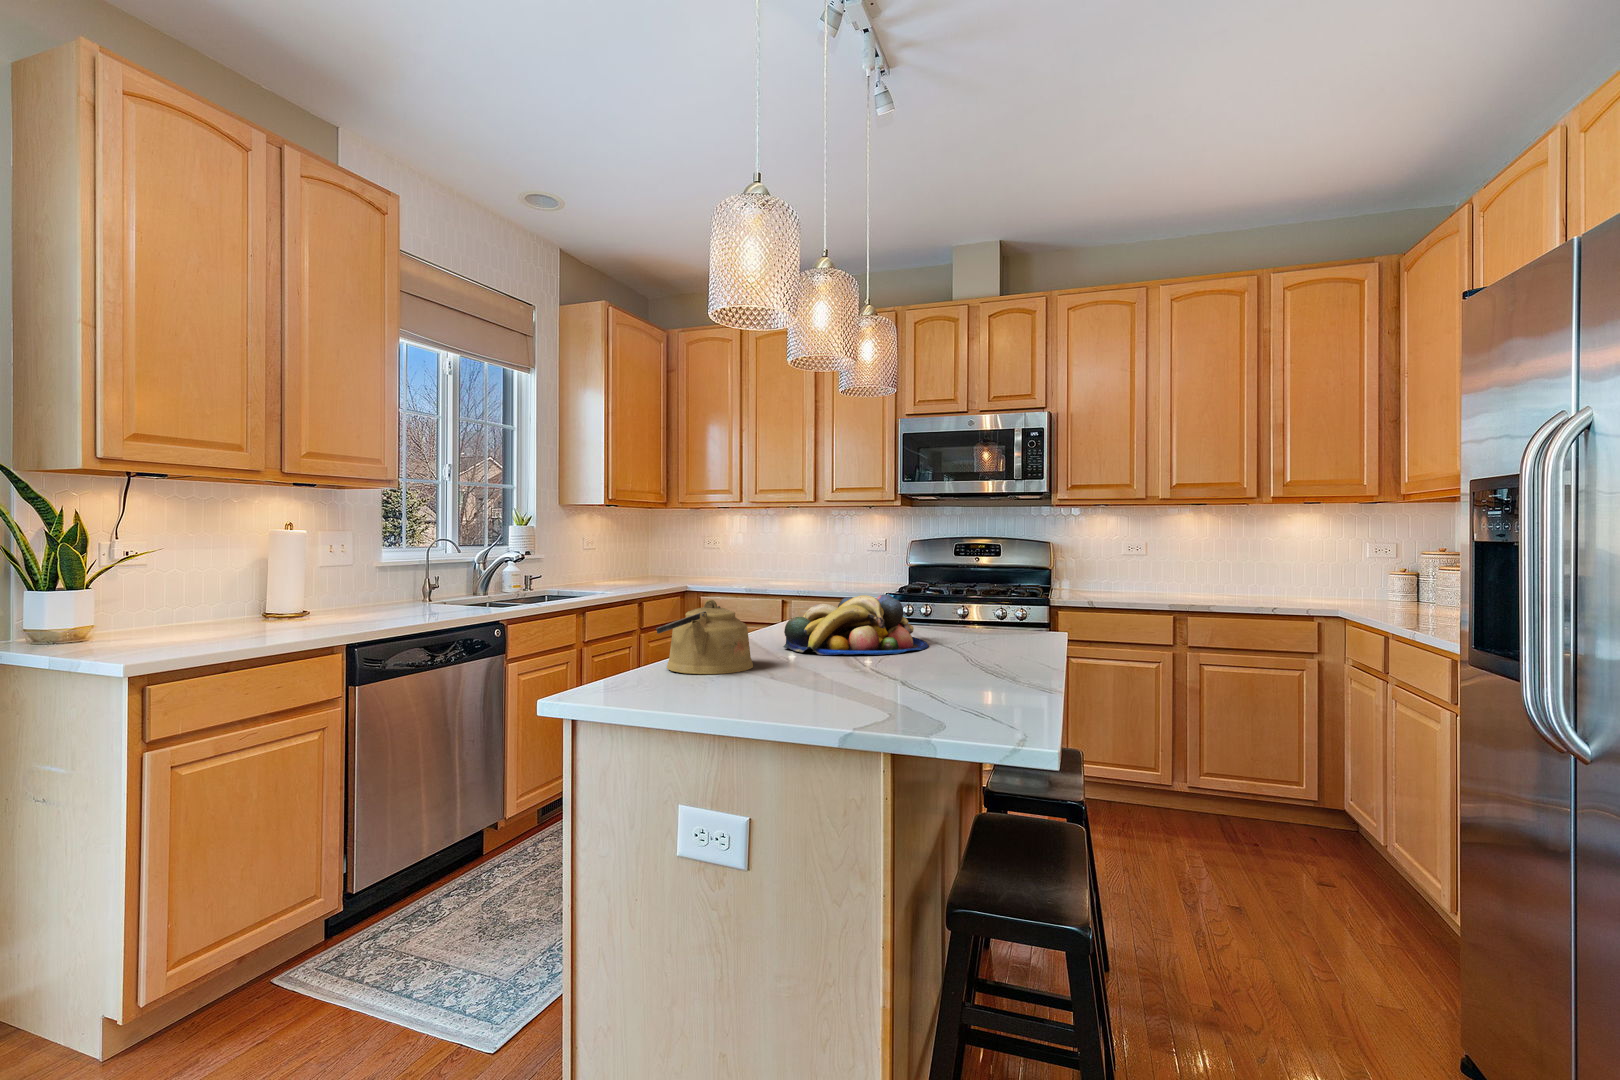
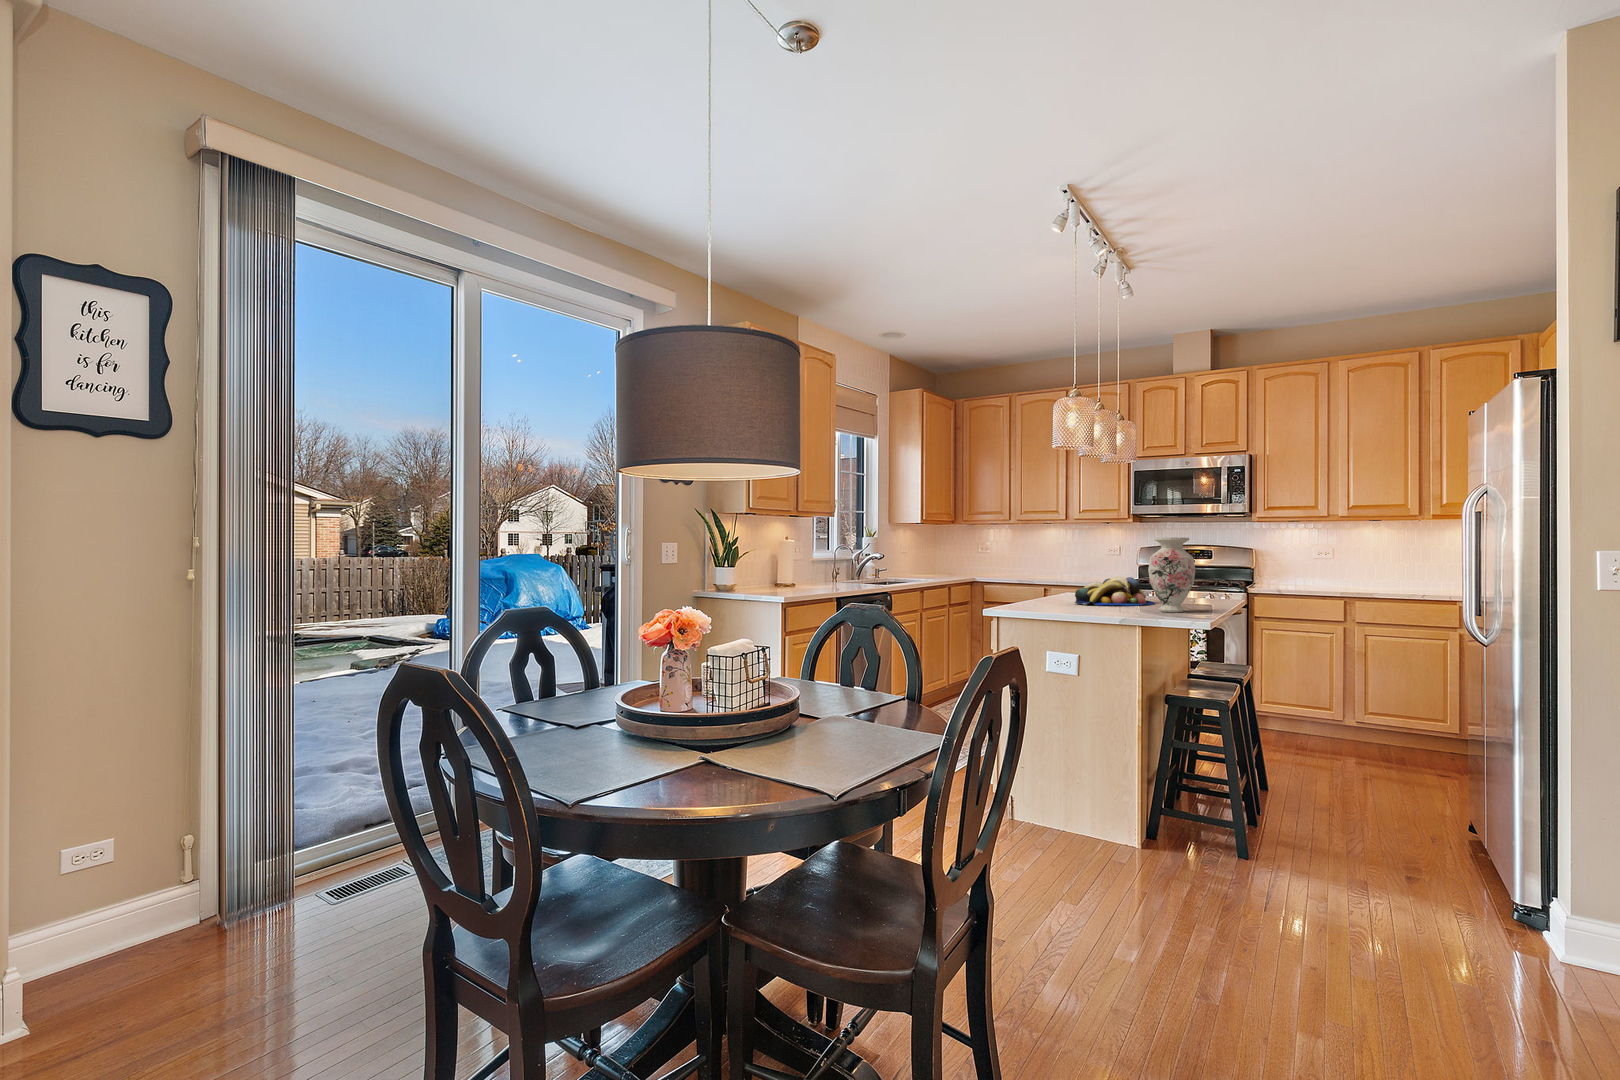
vase: none [917,514,1014,683] -> present [1148,537,1195,612]
kettle: present [656,599,753,674] -> none [1021,576,1066,610]

